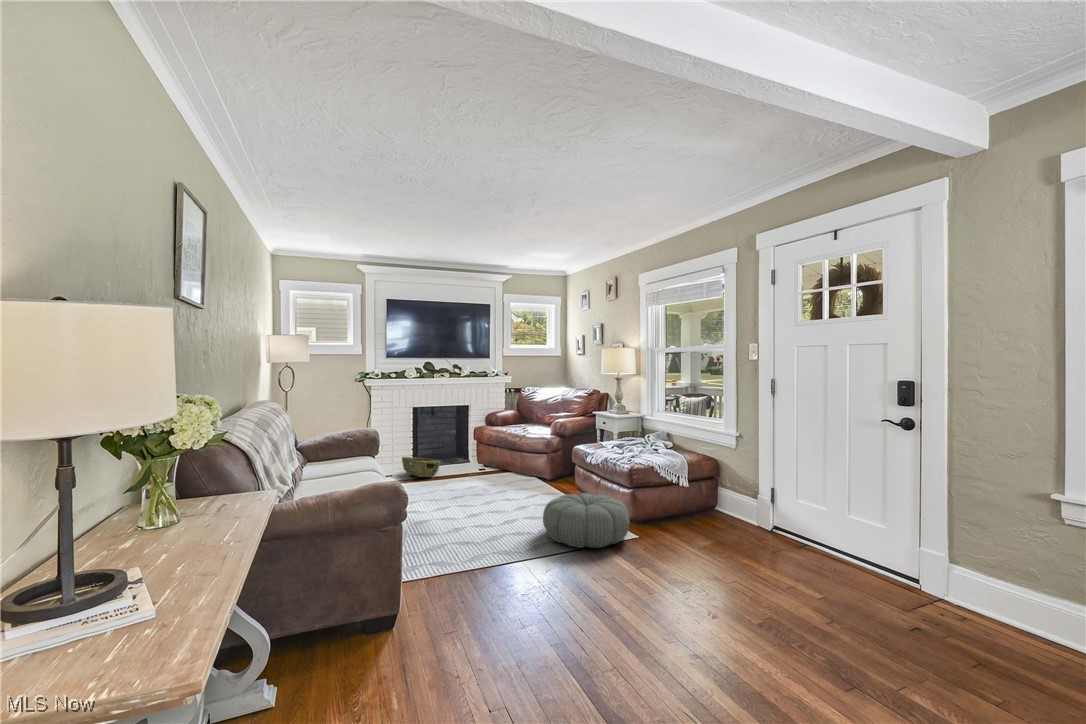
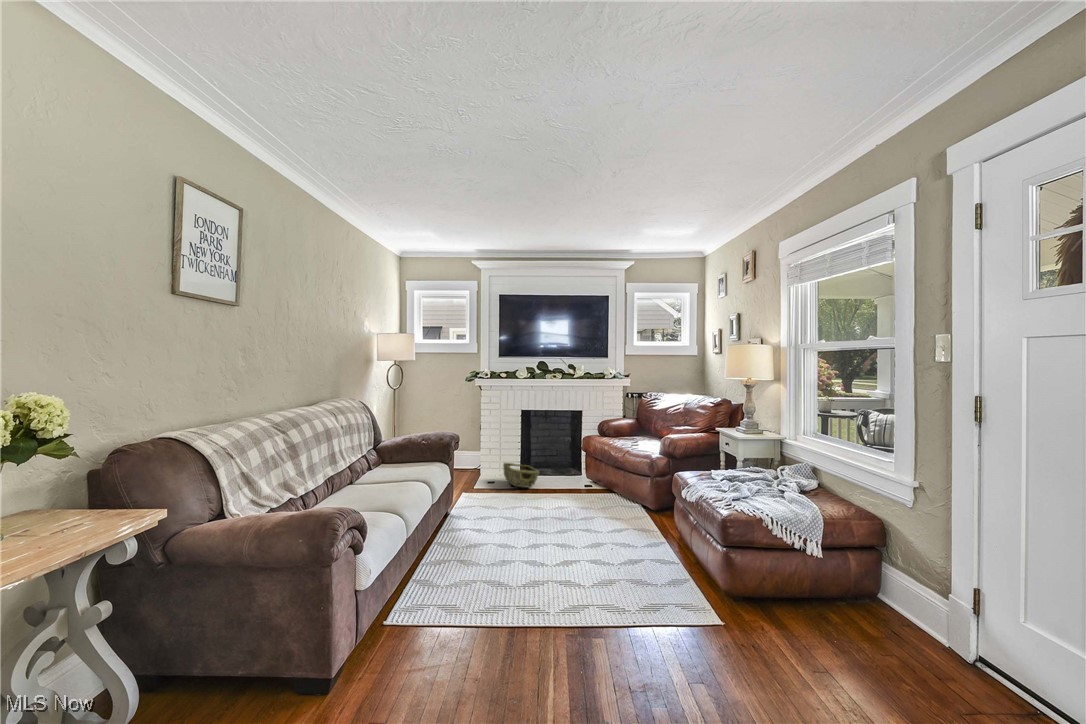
pouf: present [543,493,629,548] -> none [585,544,709,635]

